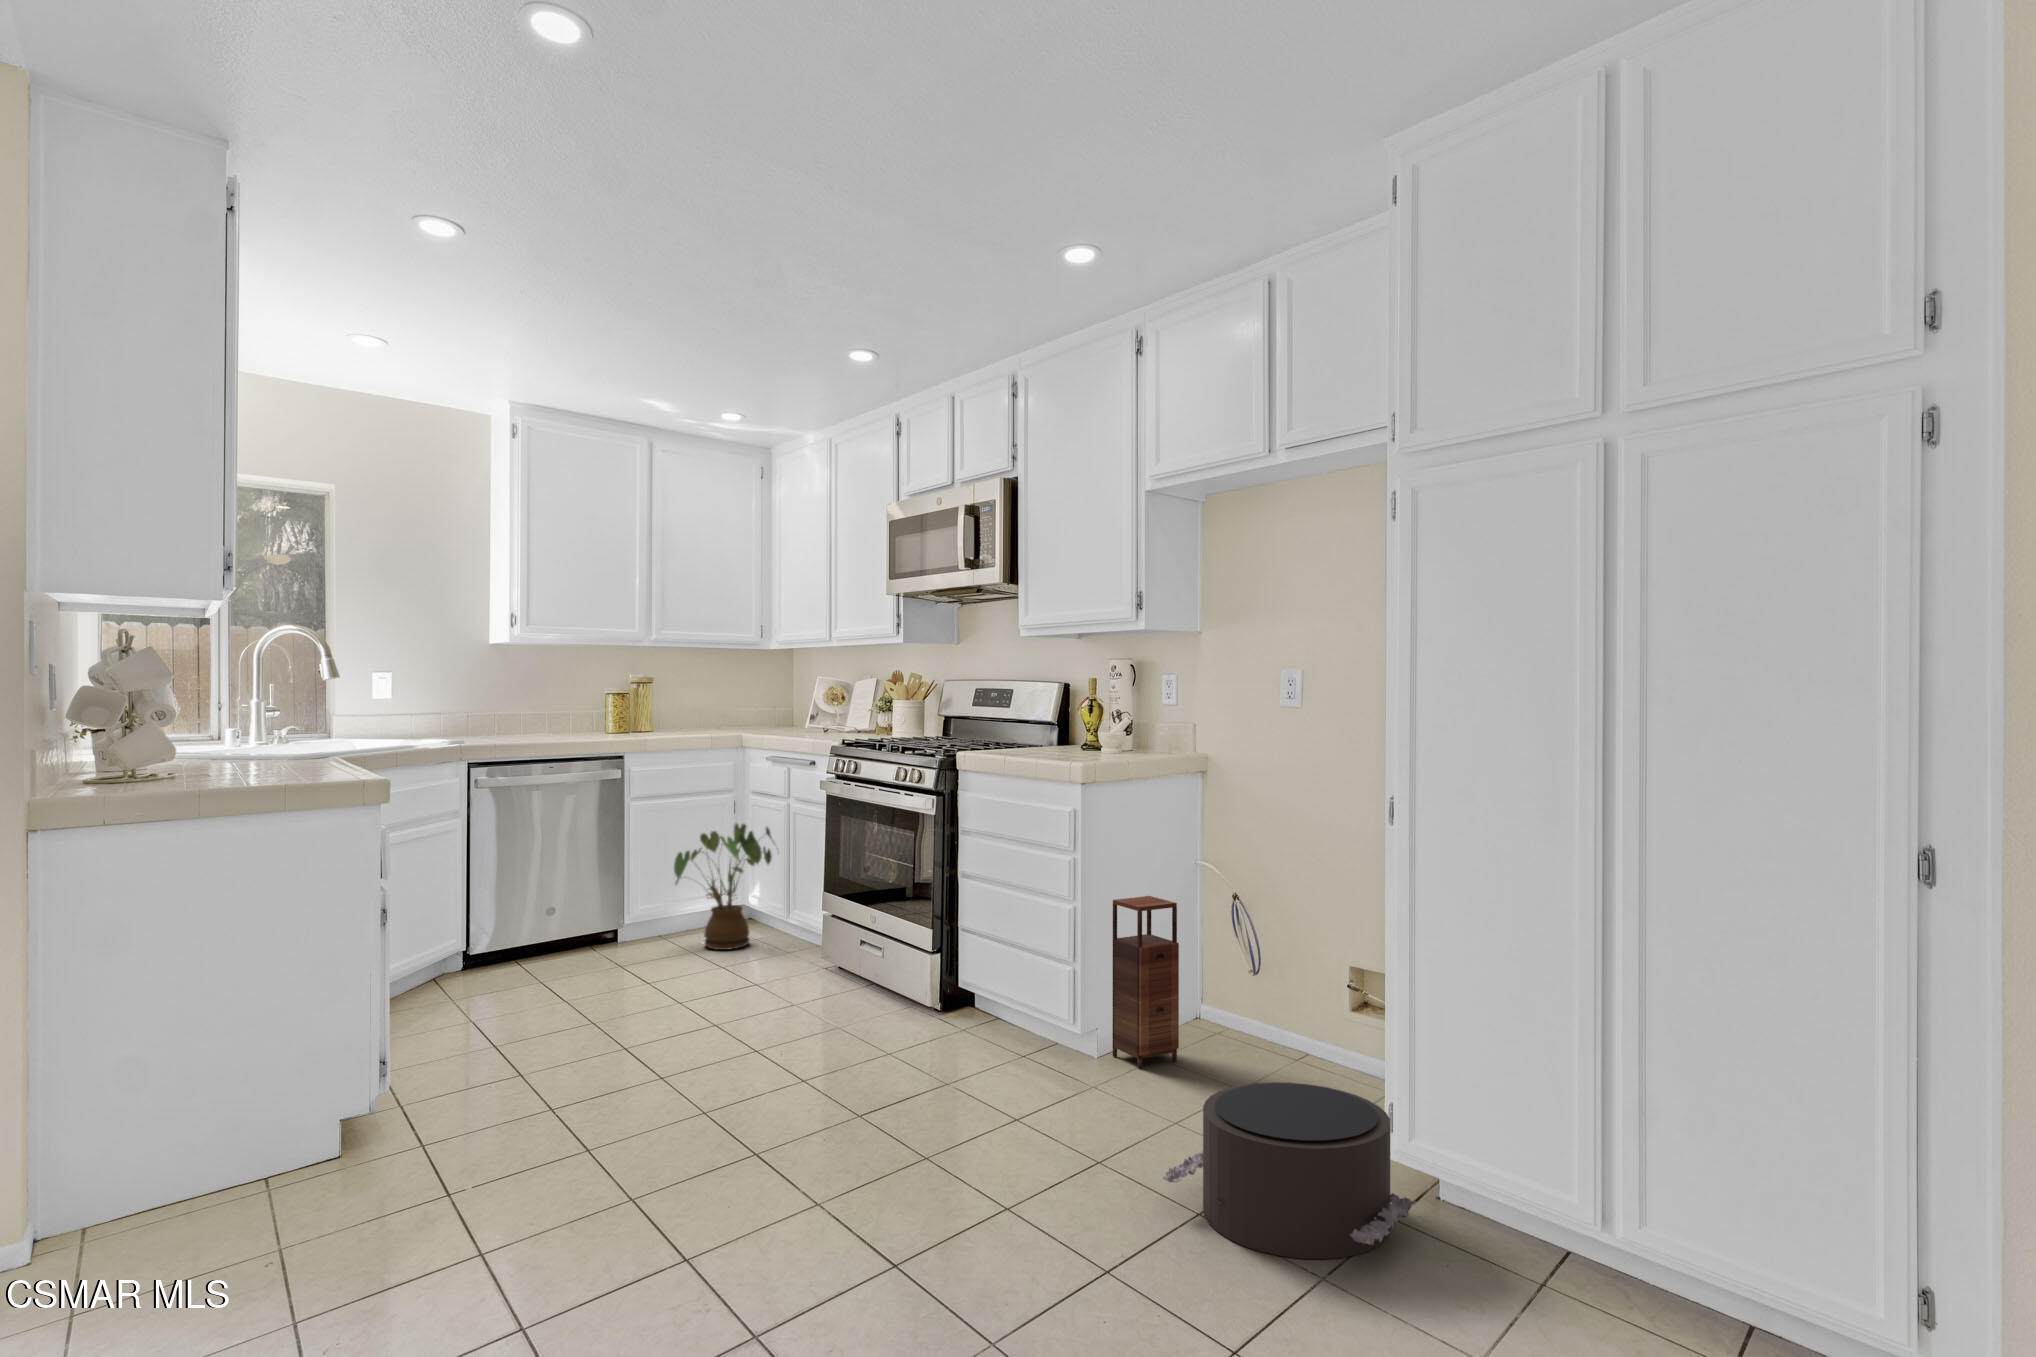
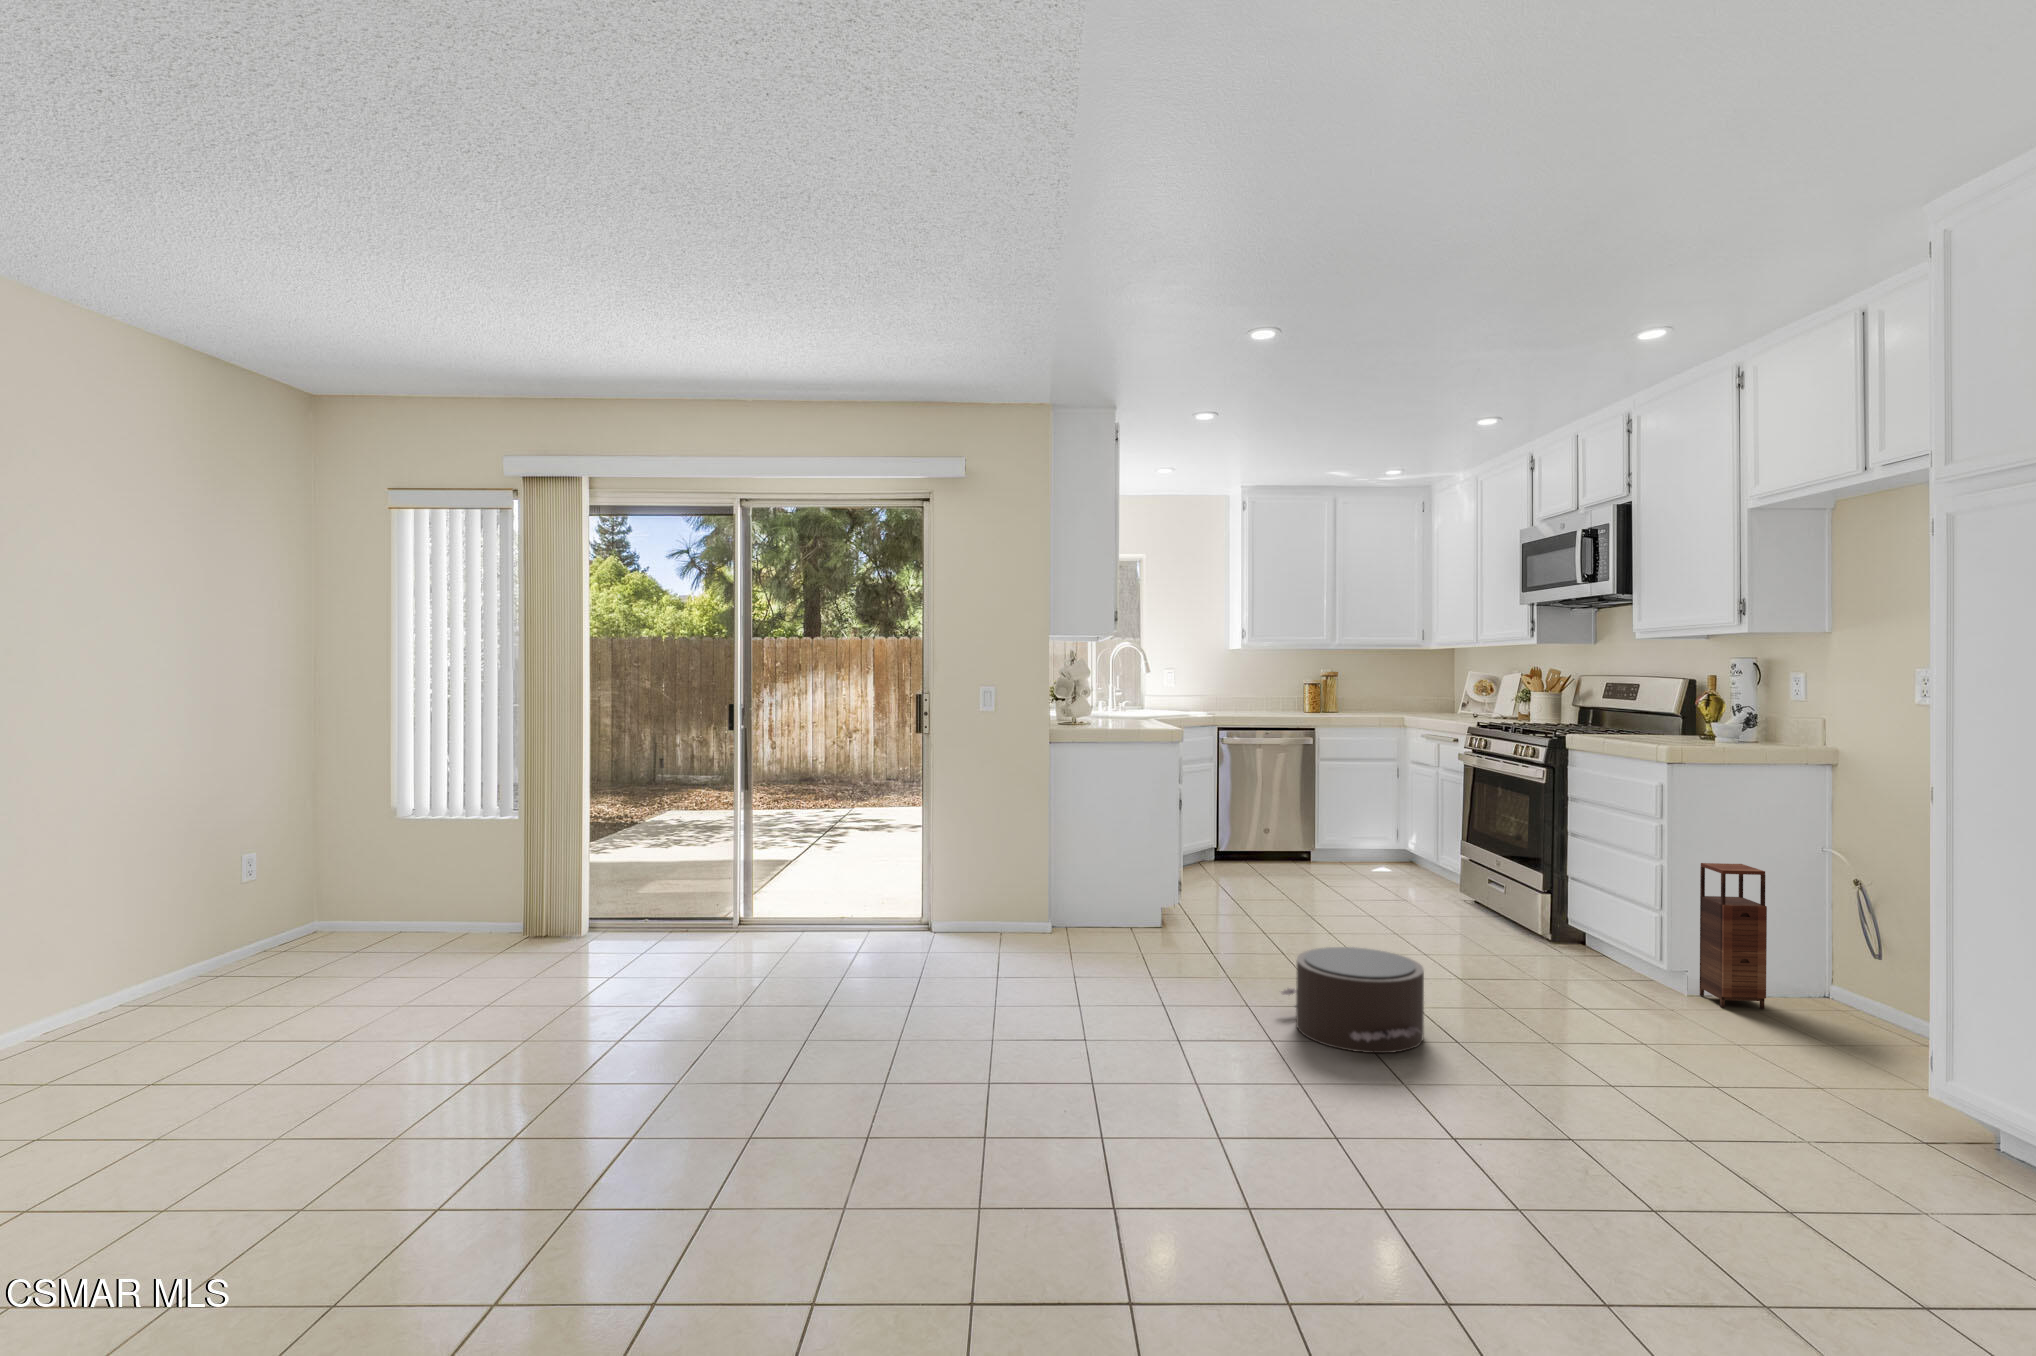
house plant: present [674,824,772,950] -> none [1348,783,1432,879]
pouf: present [1162,1082,1415,1259] -> present [1281,947,1424,1053]

